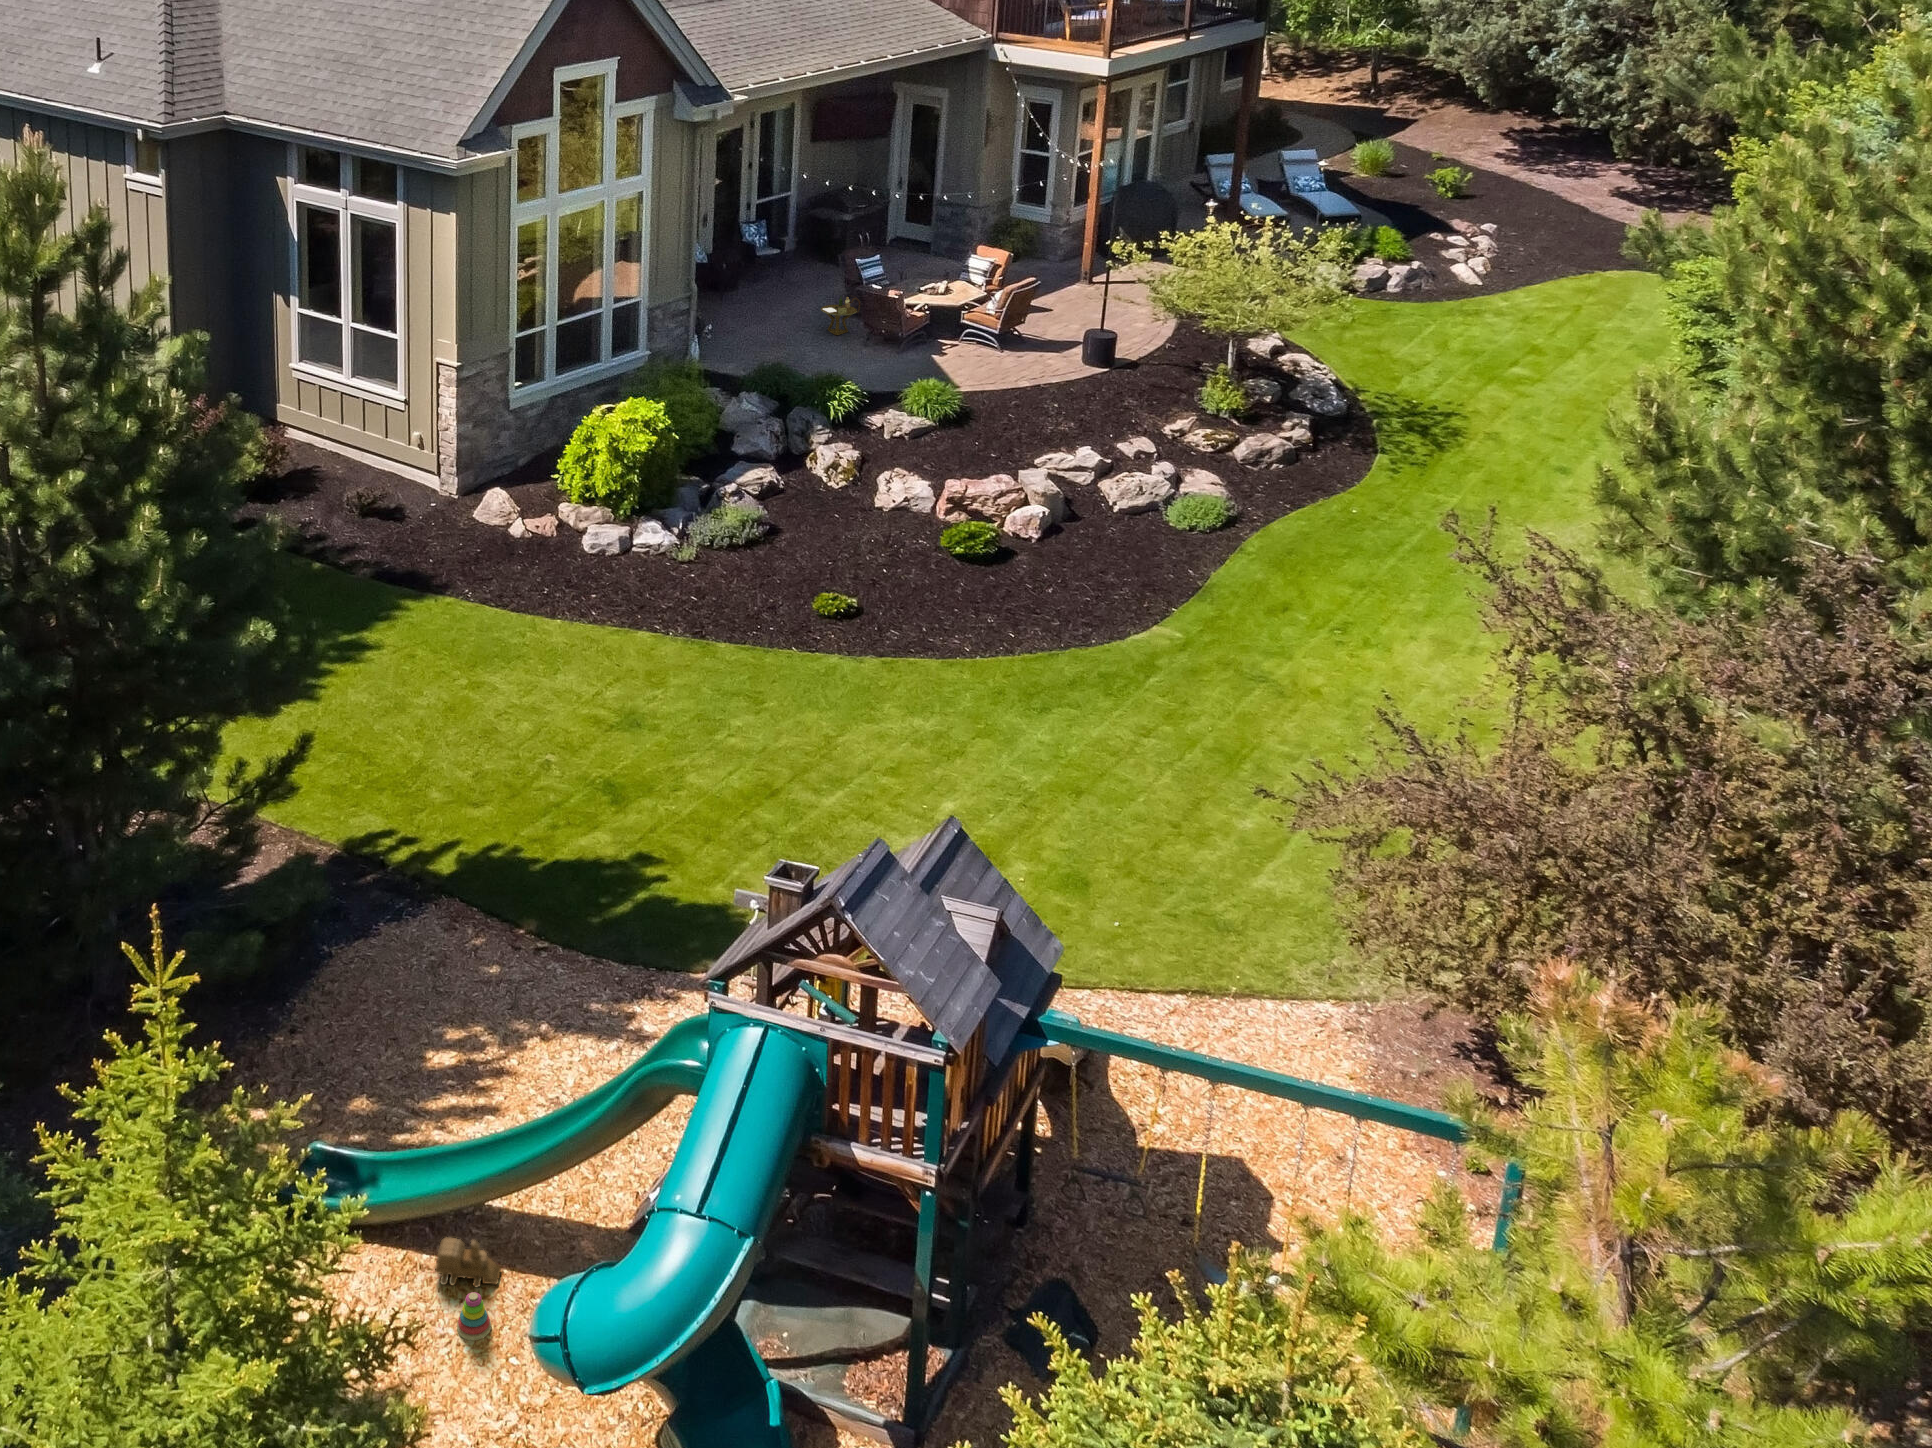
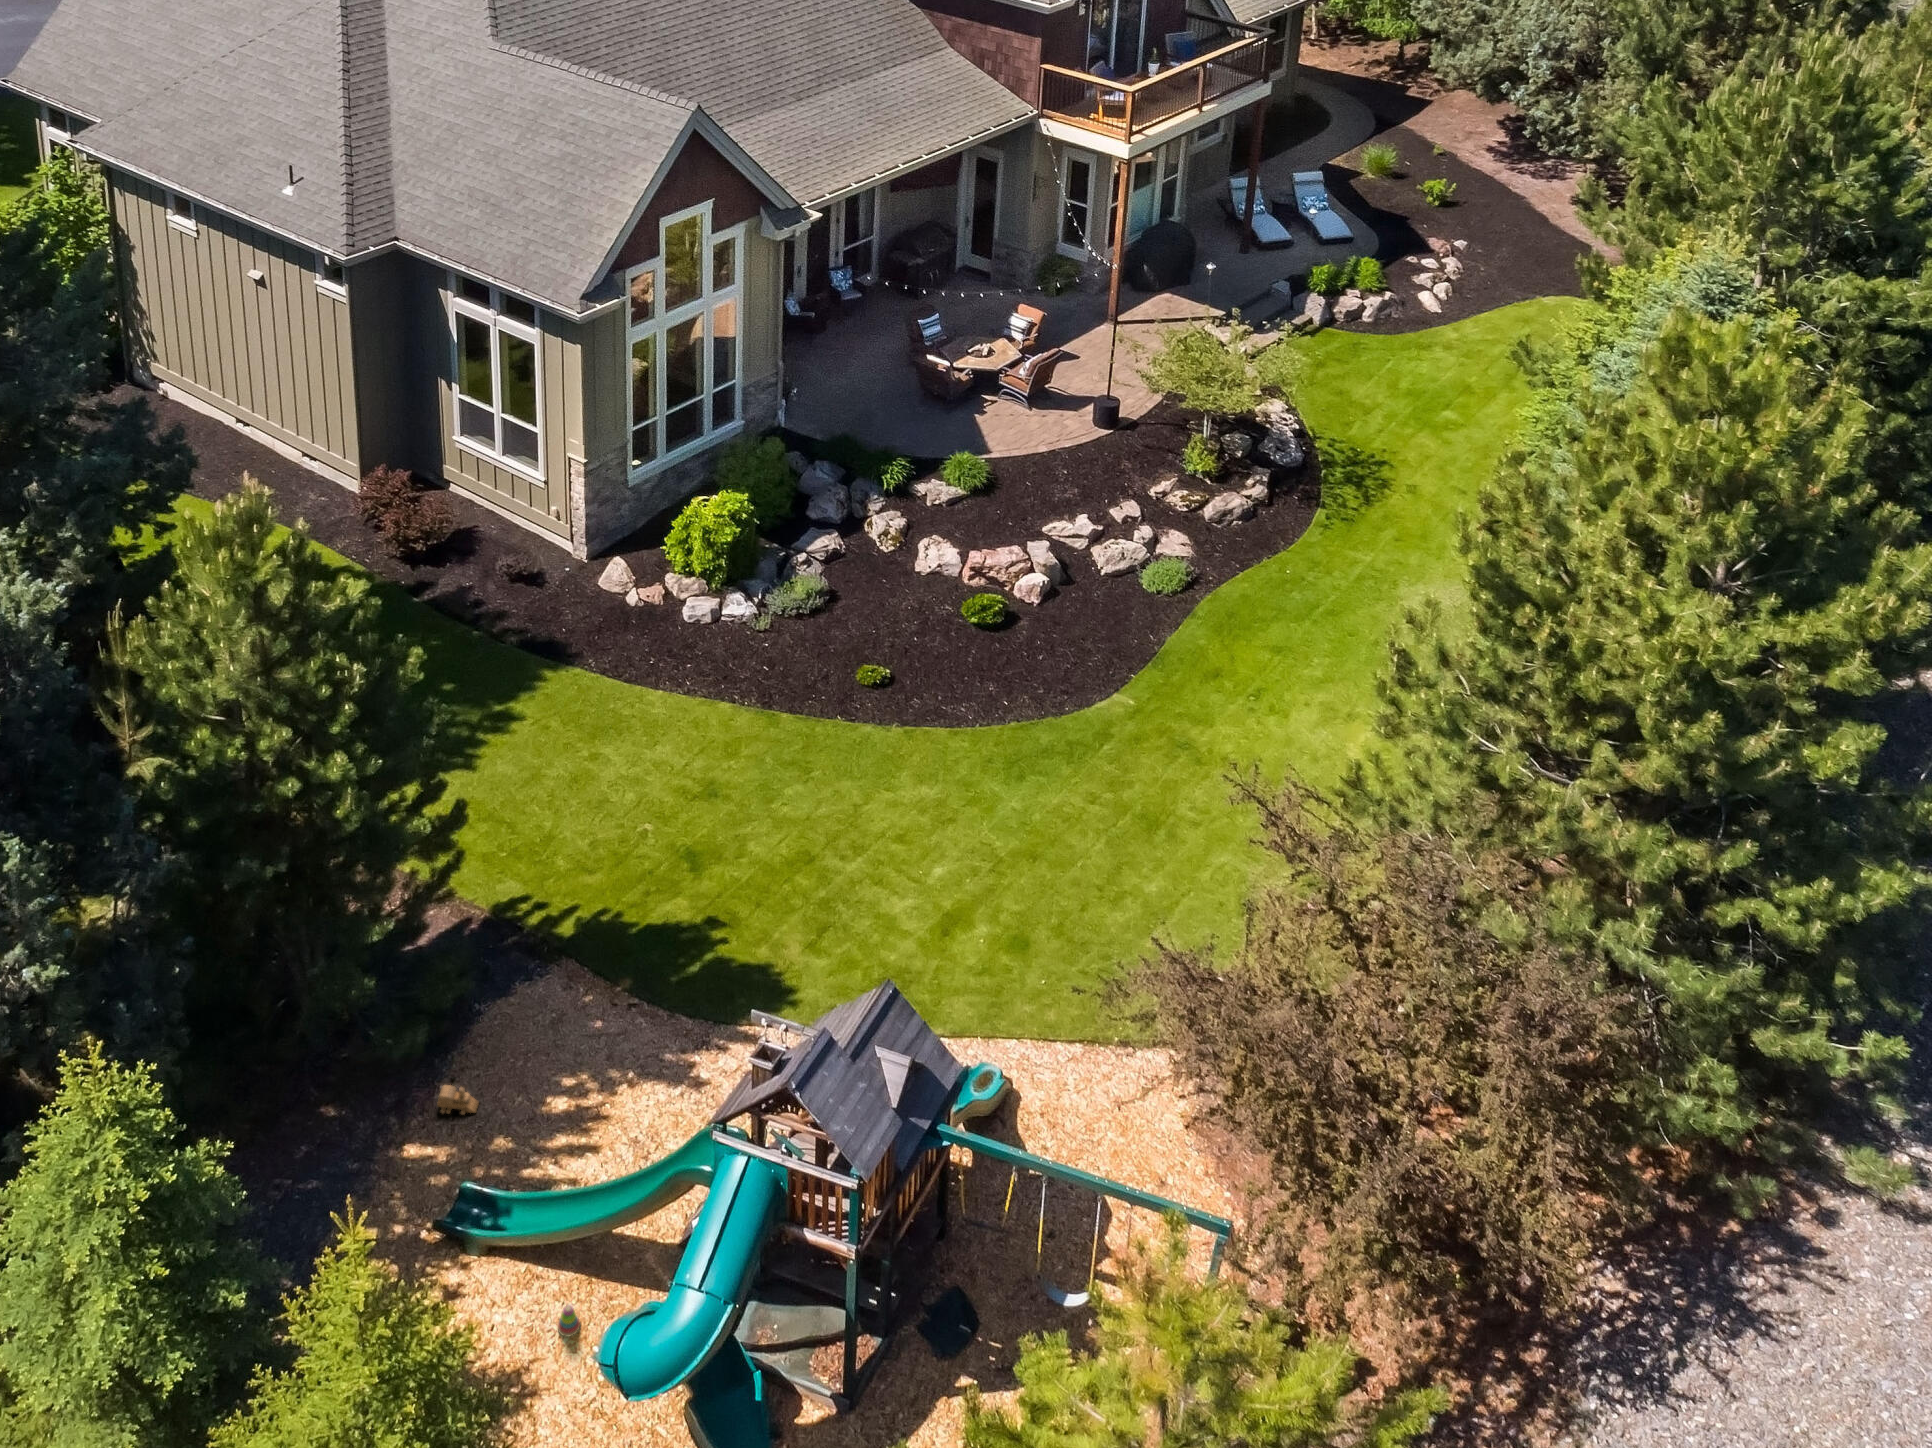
side table: present [821,296,860,335] -> none [890,349,922,383]
toy train: present [435,1238,501,1287] -> present [438,1085,479,1115]

